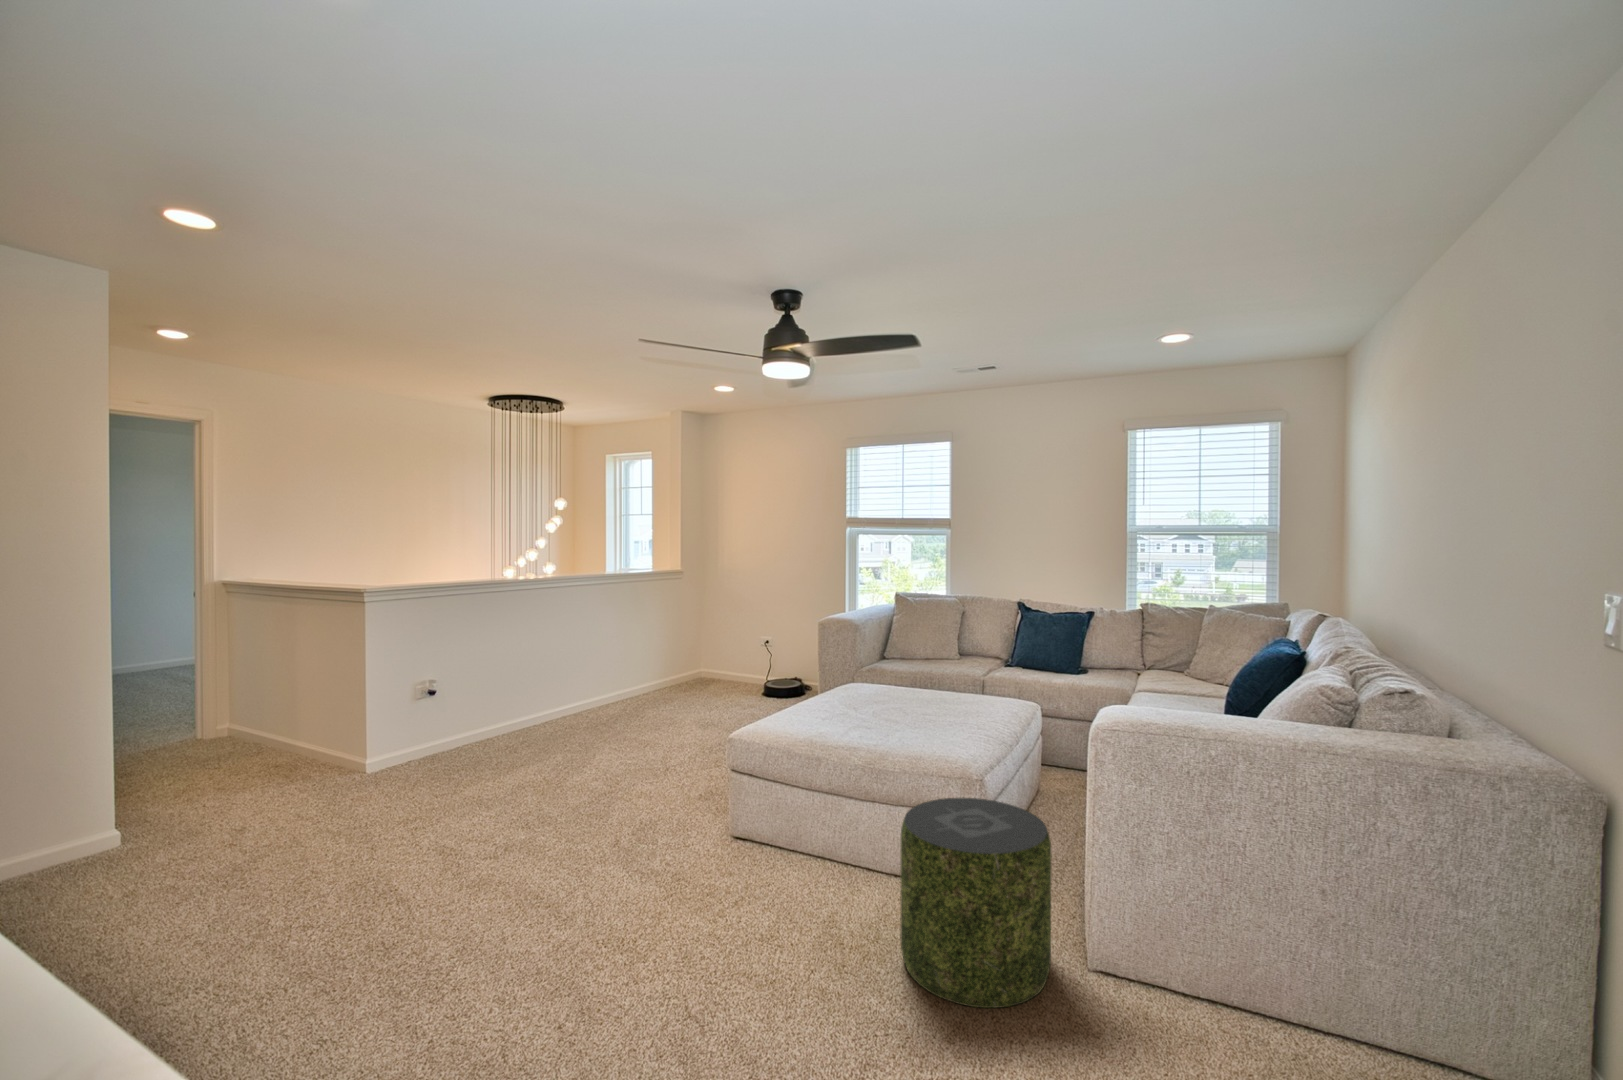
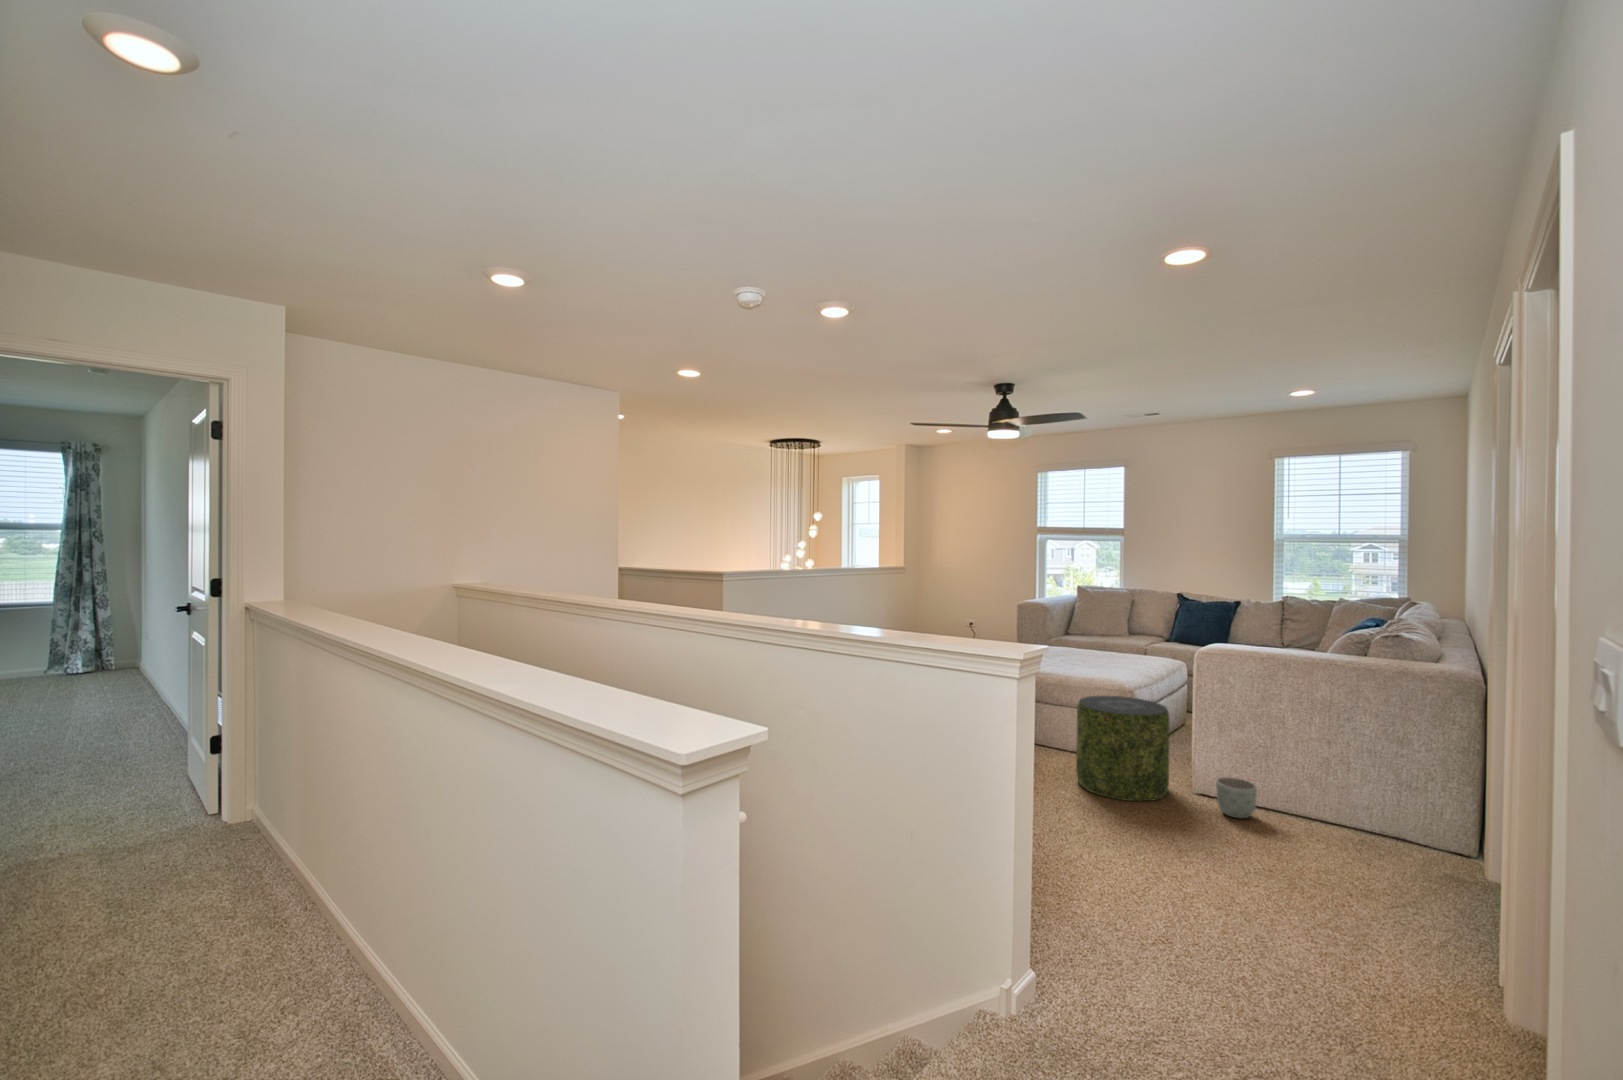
planter: none [1135,951,1205,1036] -> present [1216,777,1257,818]

